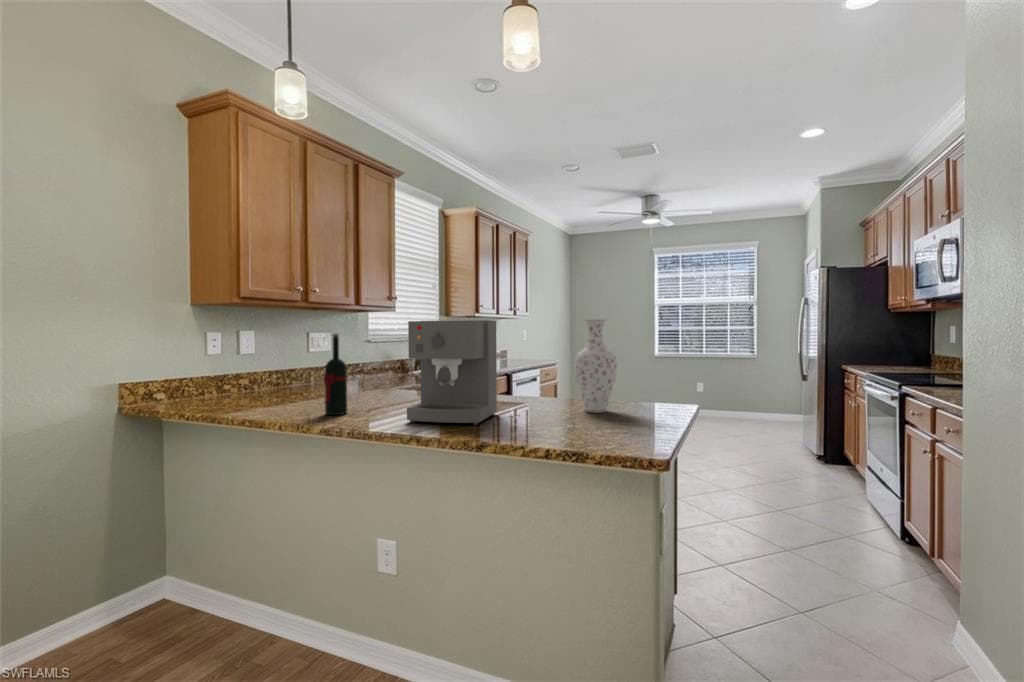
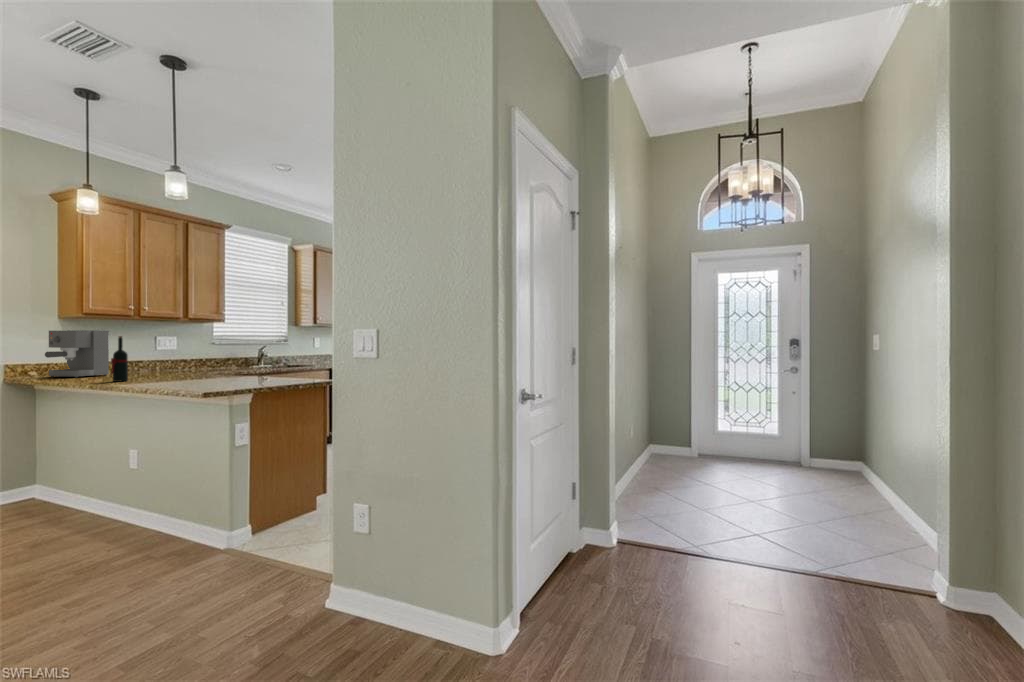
vase: present [574,319,617,412] -> none [258,329,284,381]
coffee maker: present [407,320,497,425] -> present [45,330,109,378]

